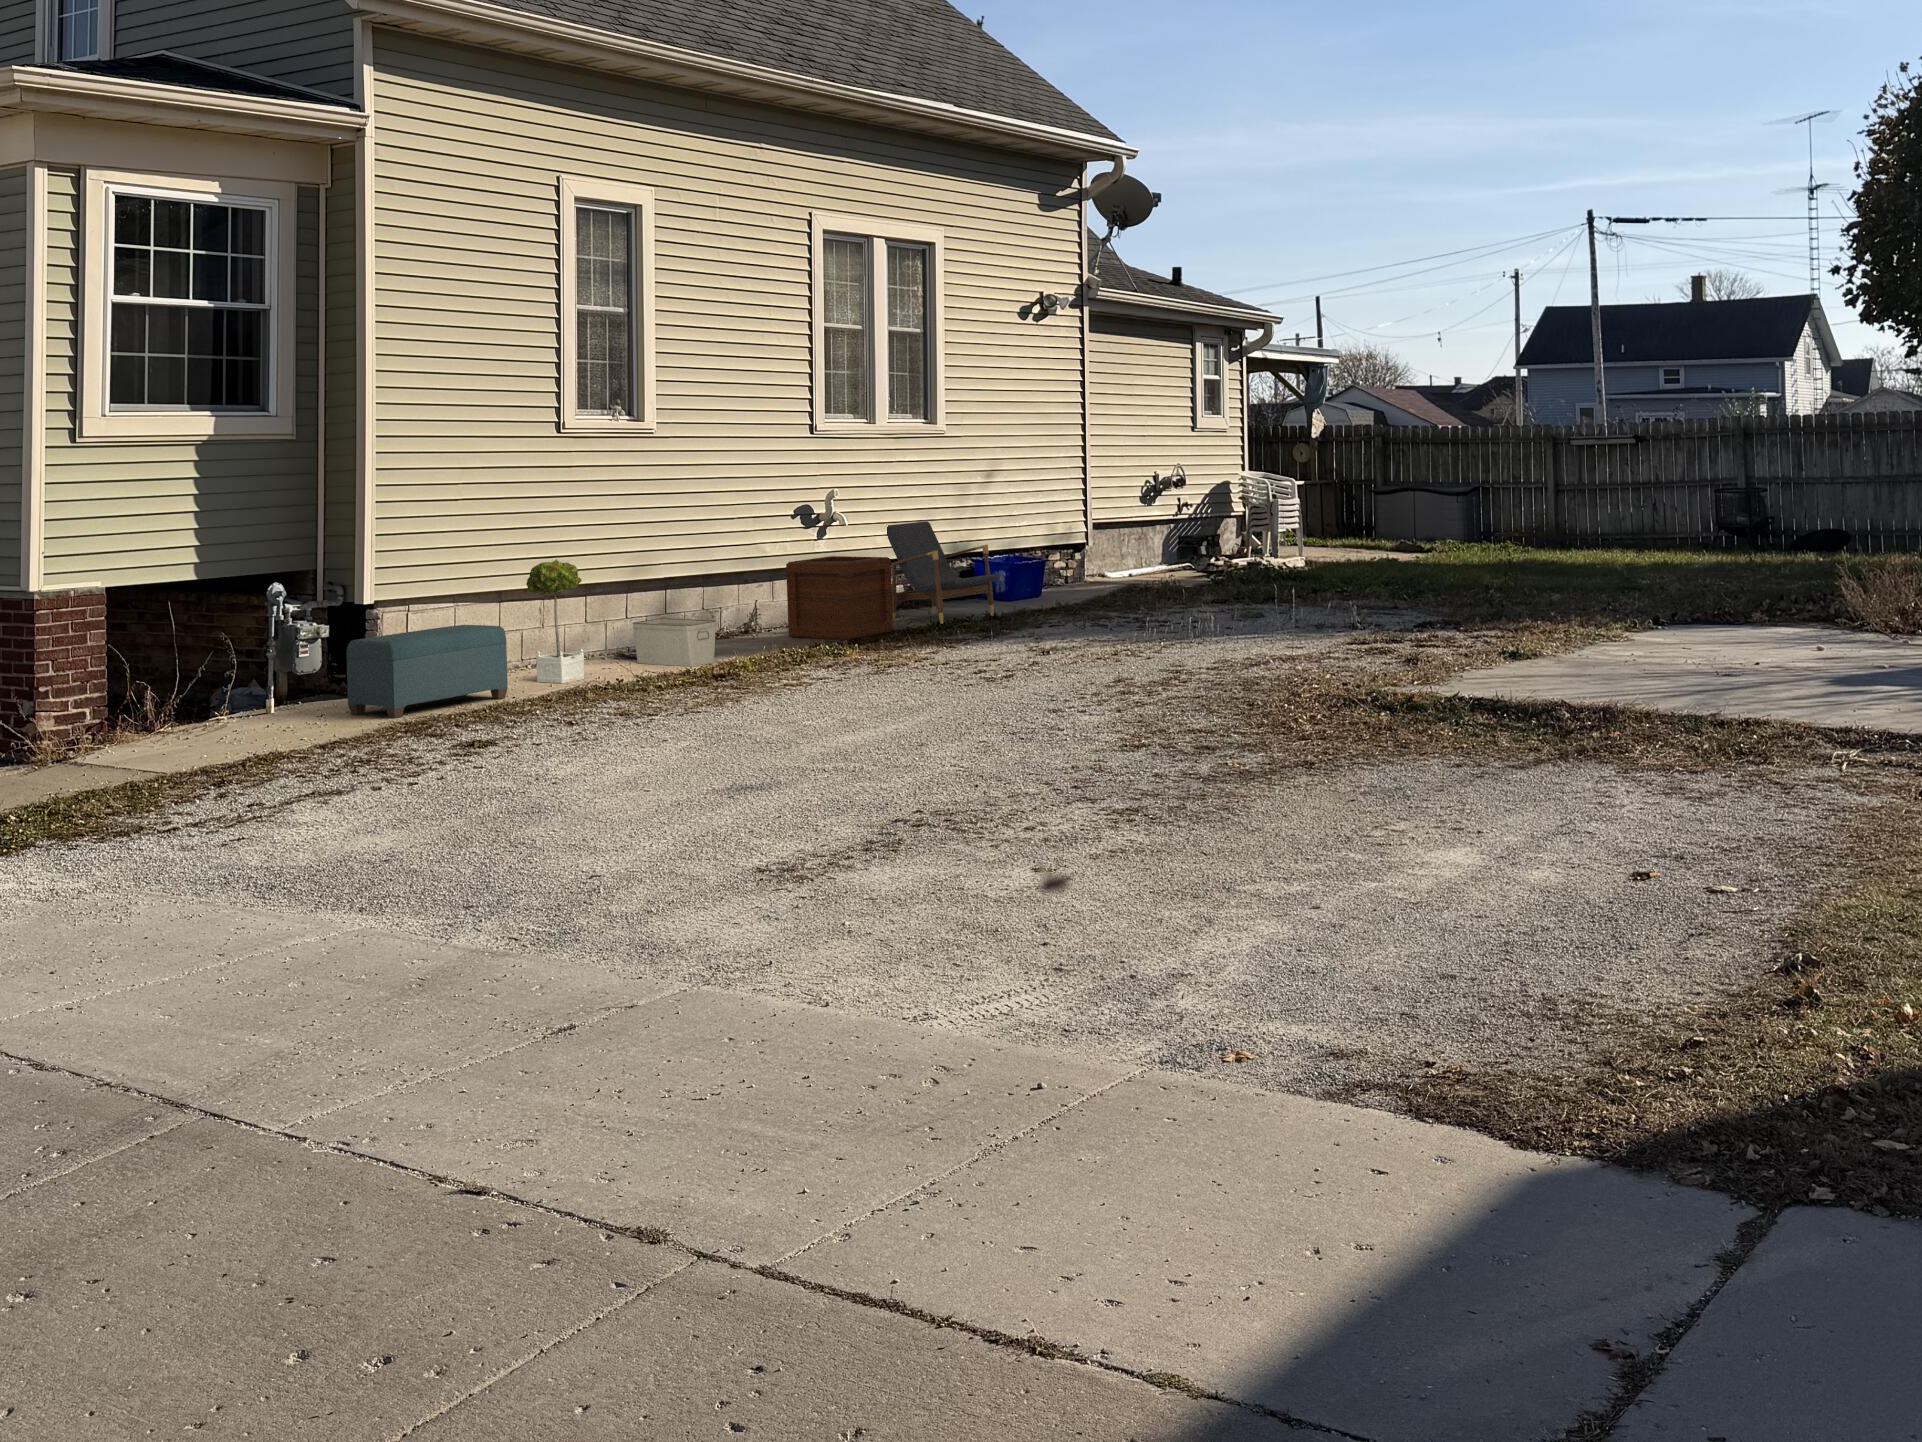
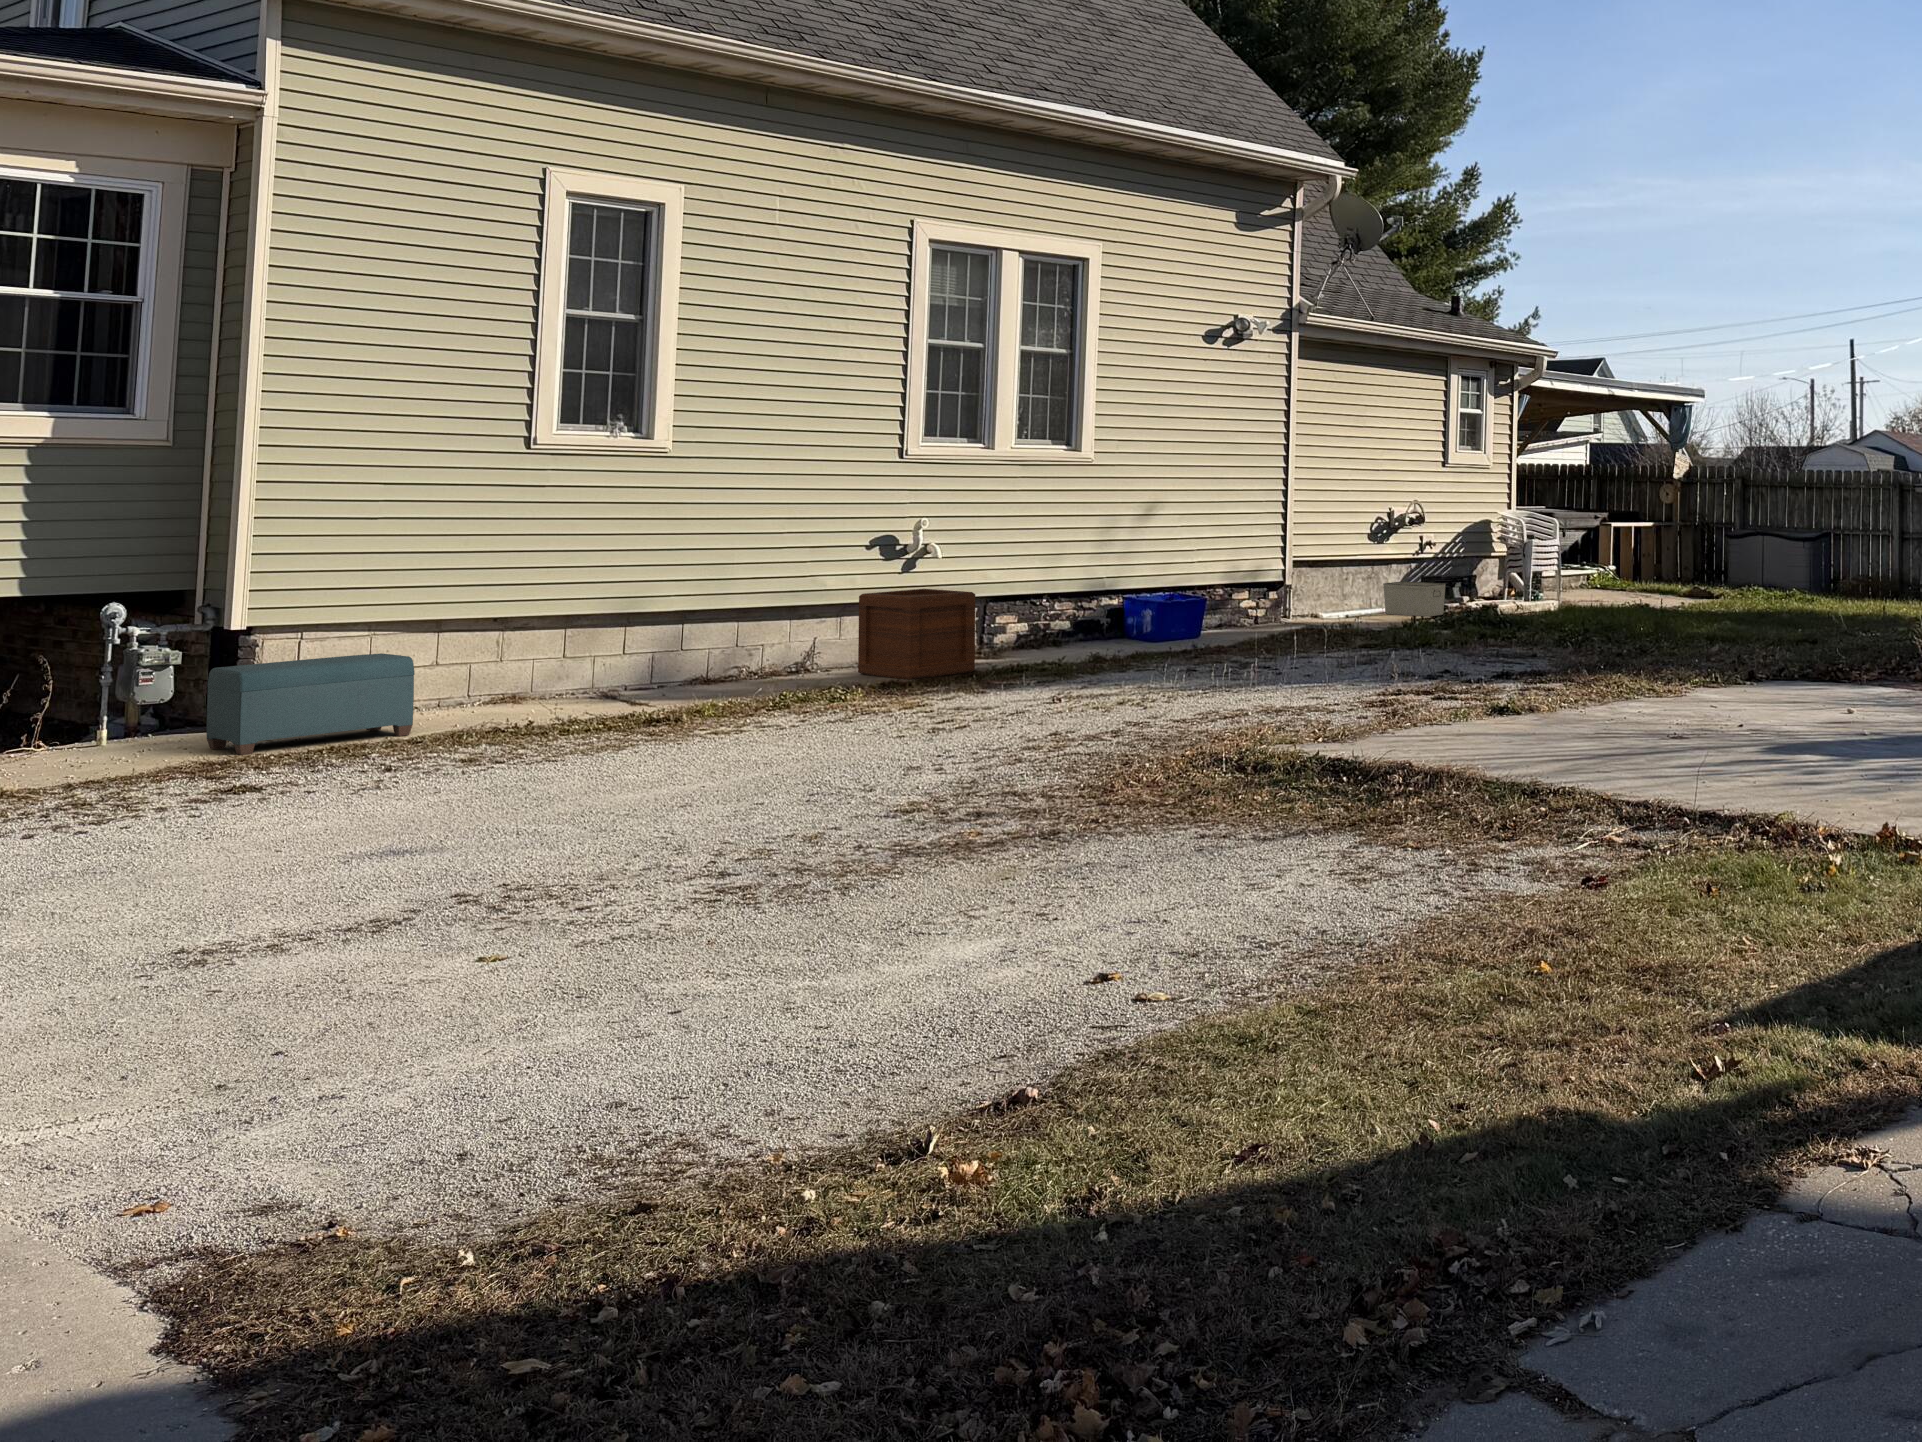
lounge chair: present [887,521,998,624] -> none [1004,554,1118,664]
potted tree: present [526,559,584,683] -> none [479,585,544,720]
storage bin: present [633,618,716,667] -> present [1383,581,1446,616]

